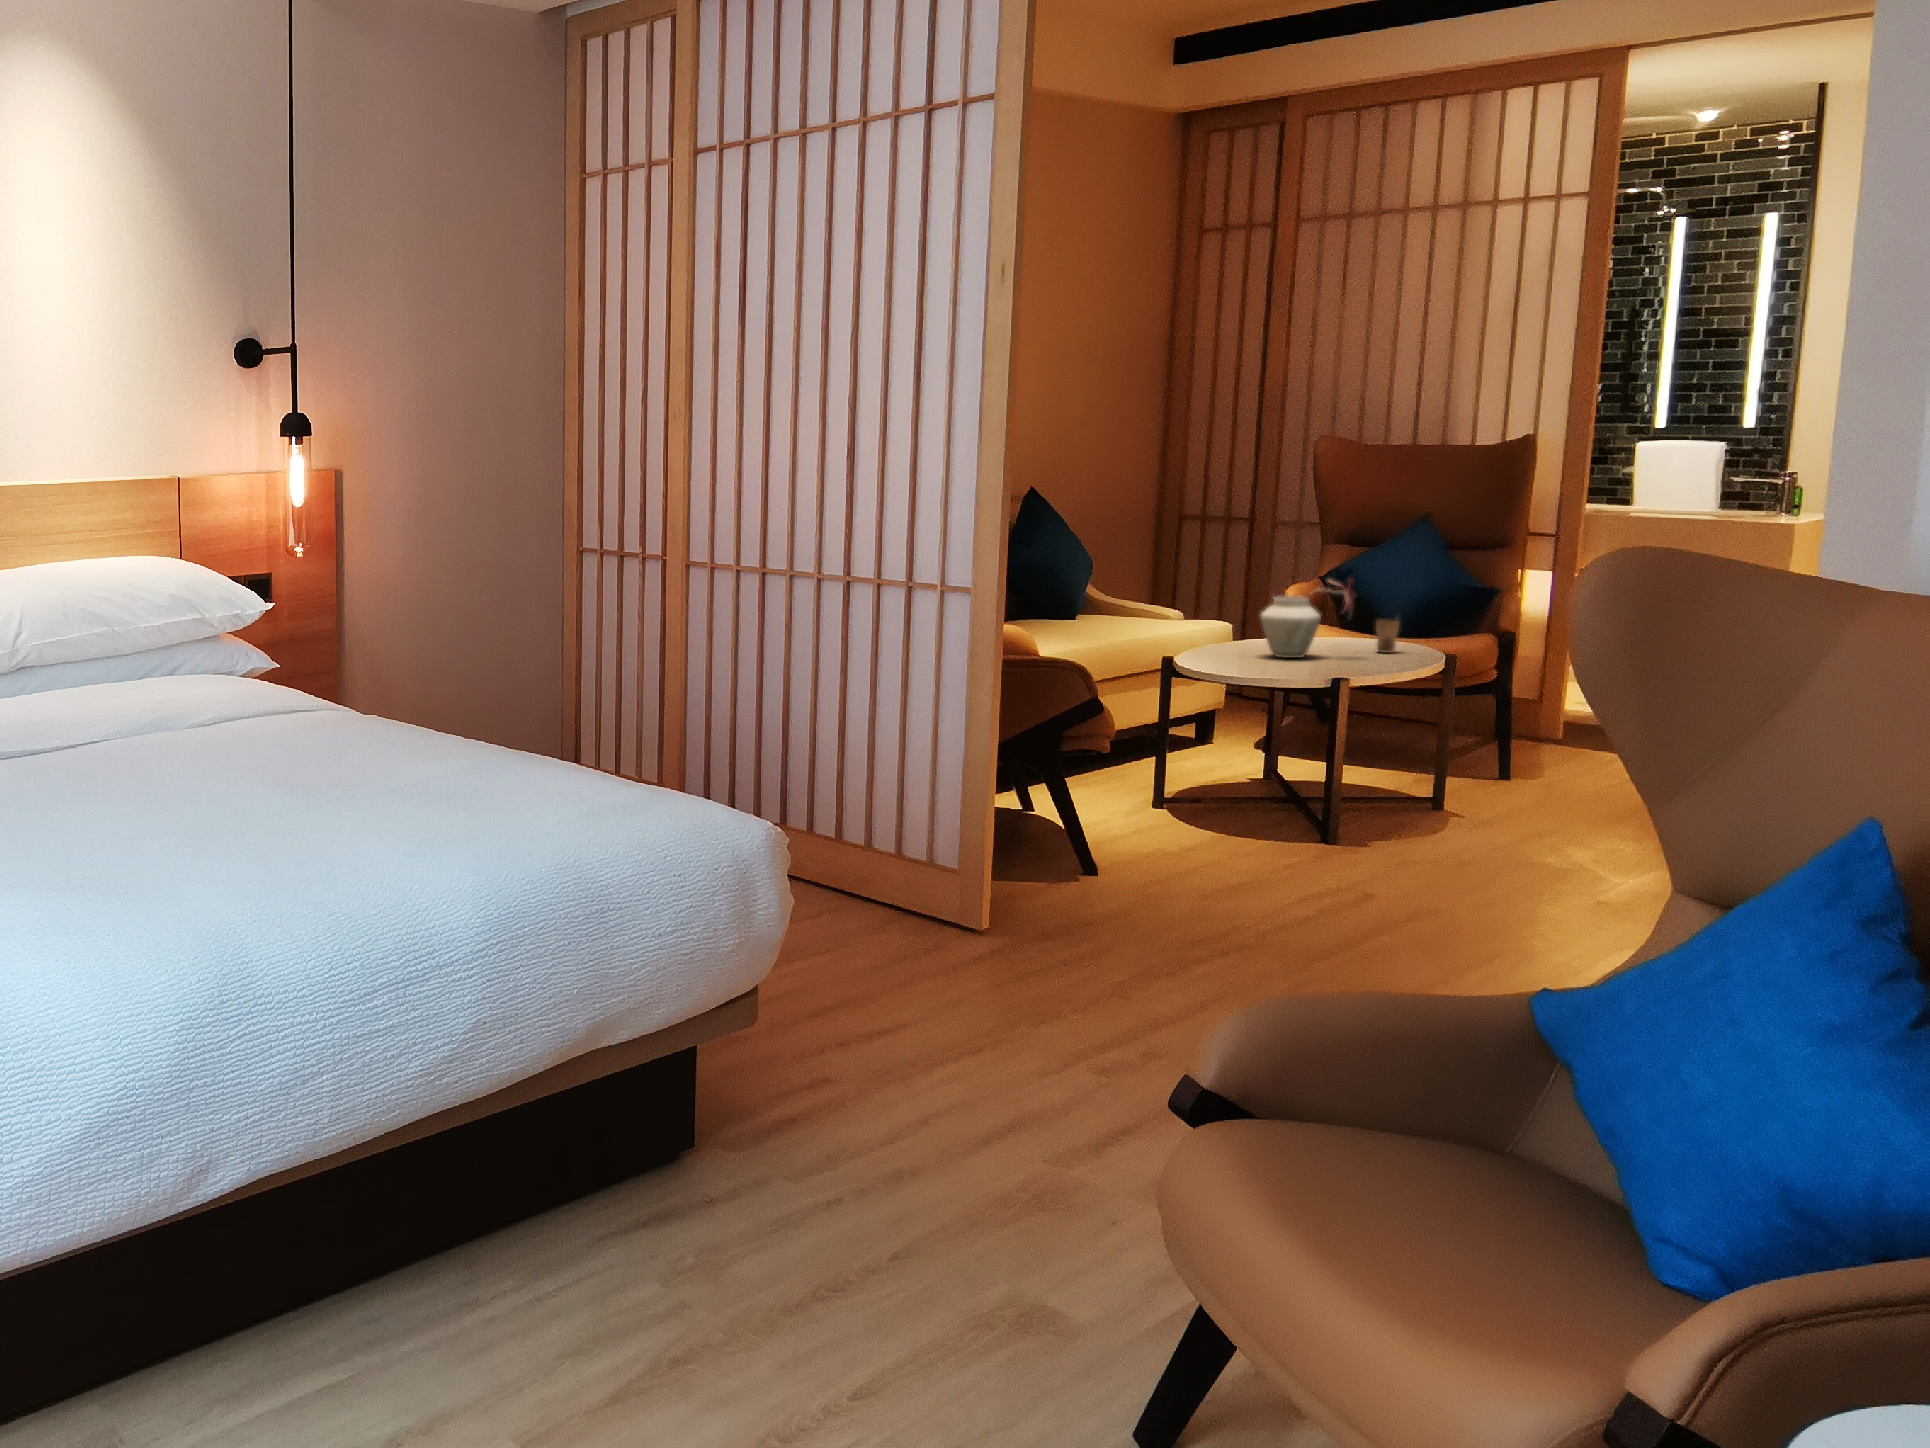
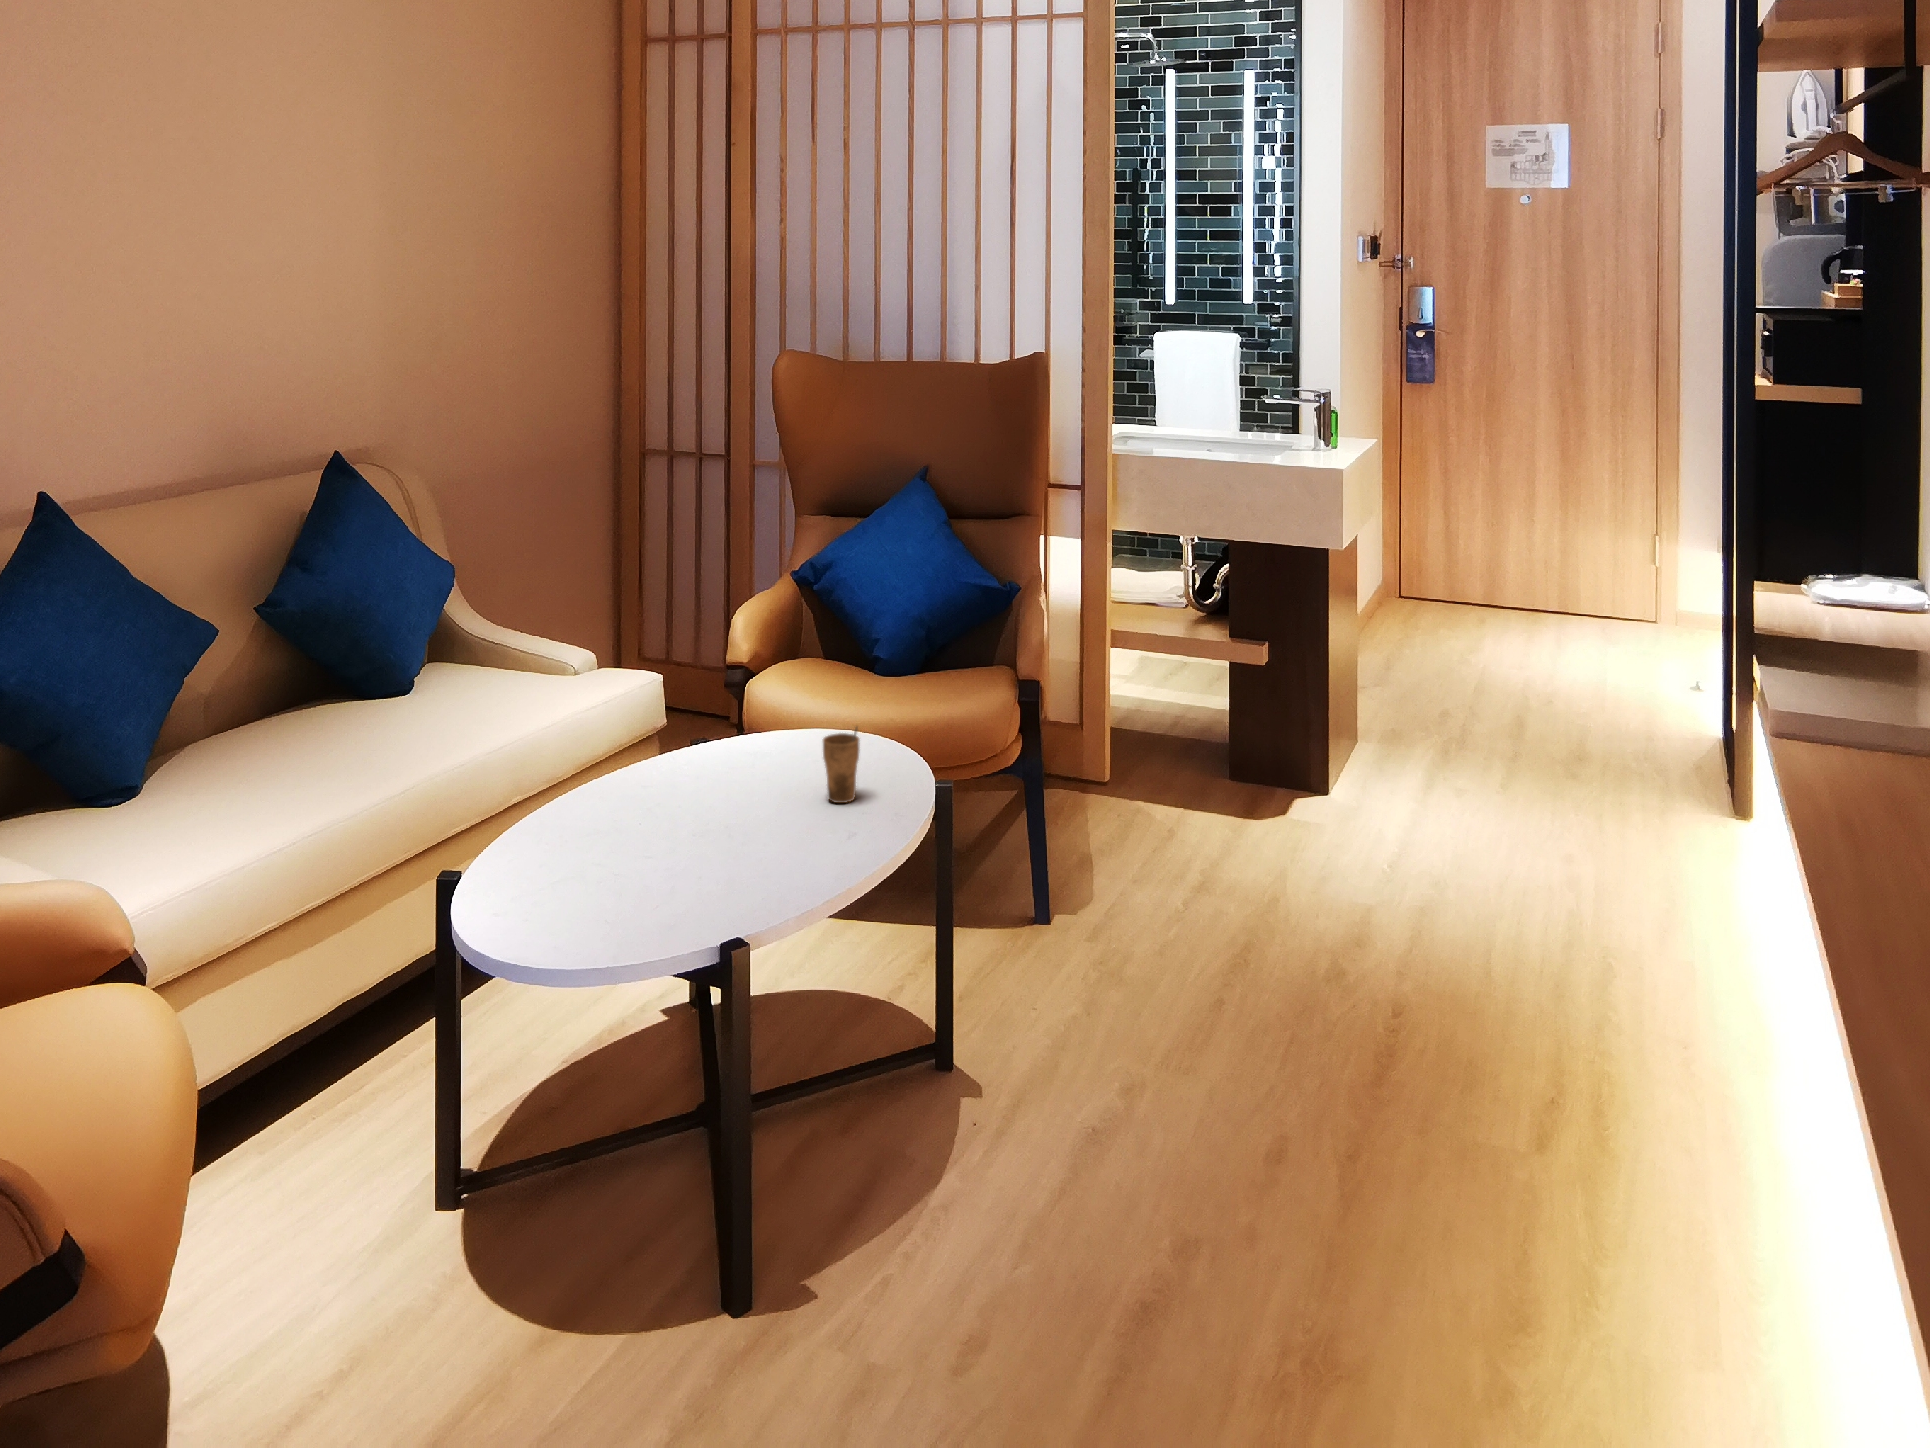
vase: present [1261,580,1355,658] -> none [619,681,781,849]

